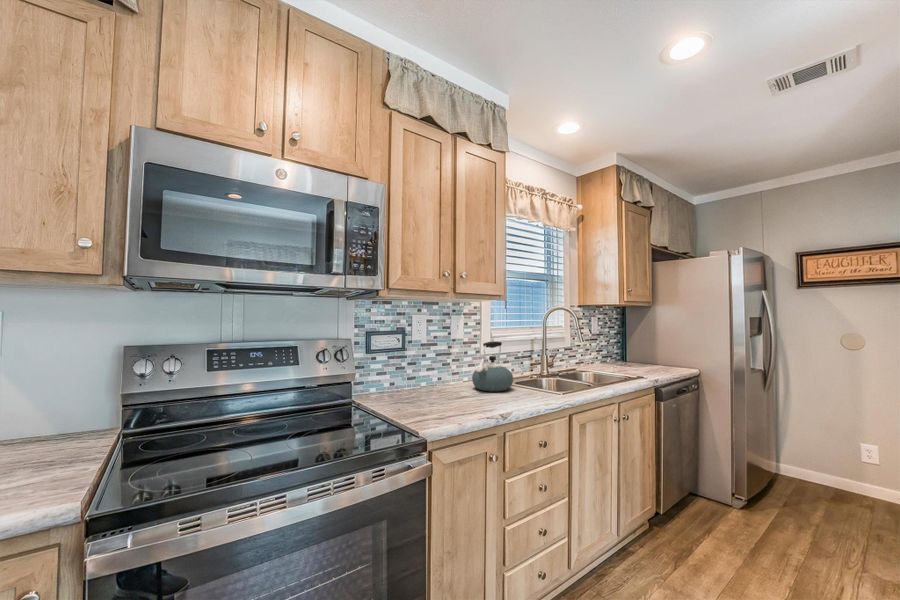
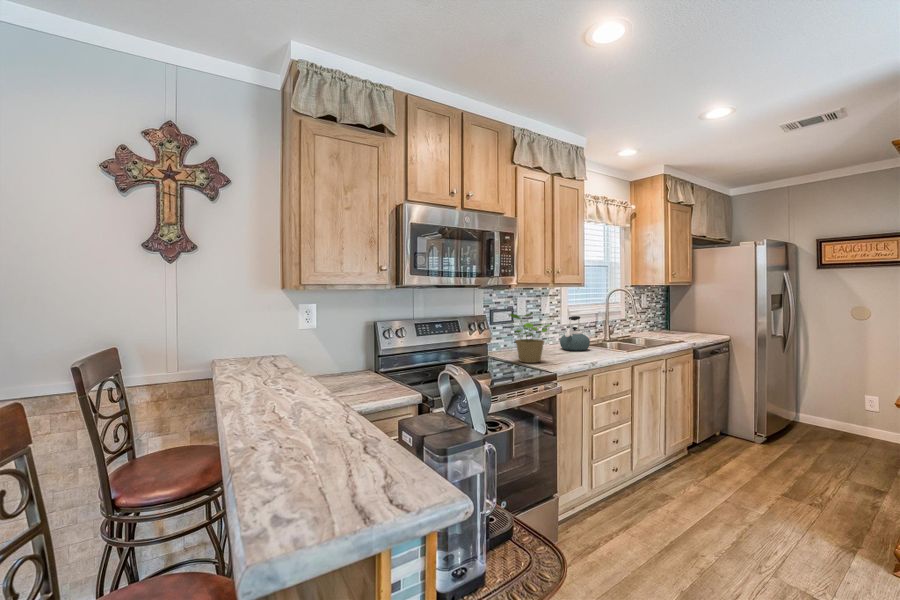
potted plant: none [366,336,436,417] -> present [510,313,550,363]

